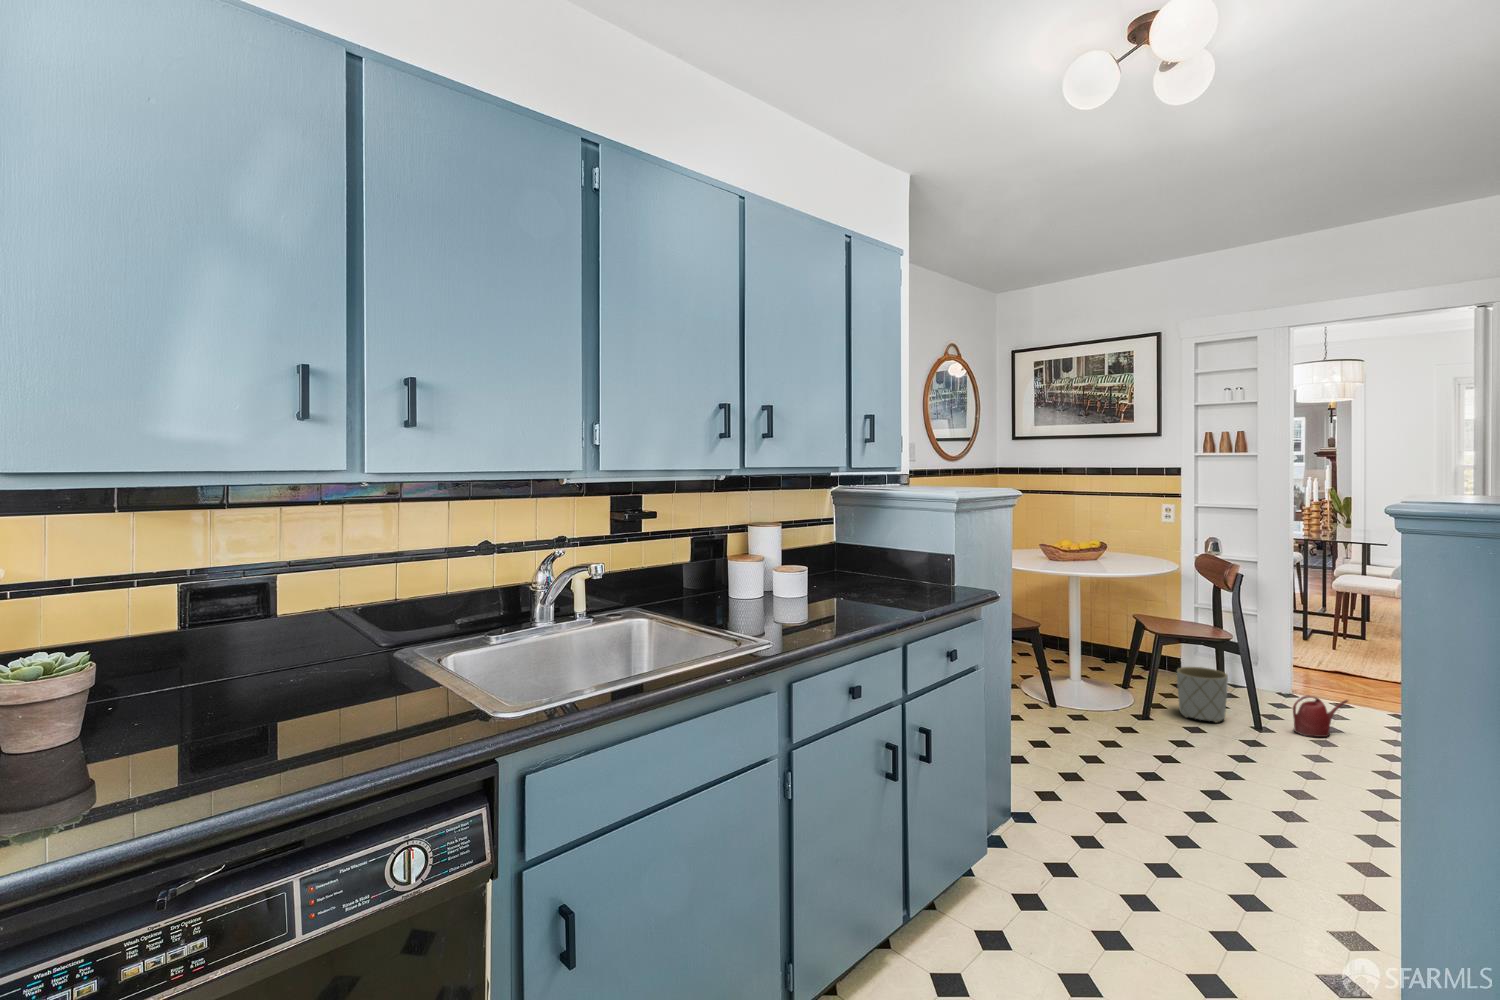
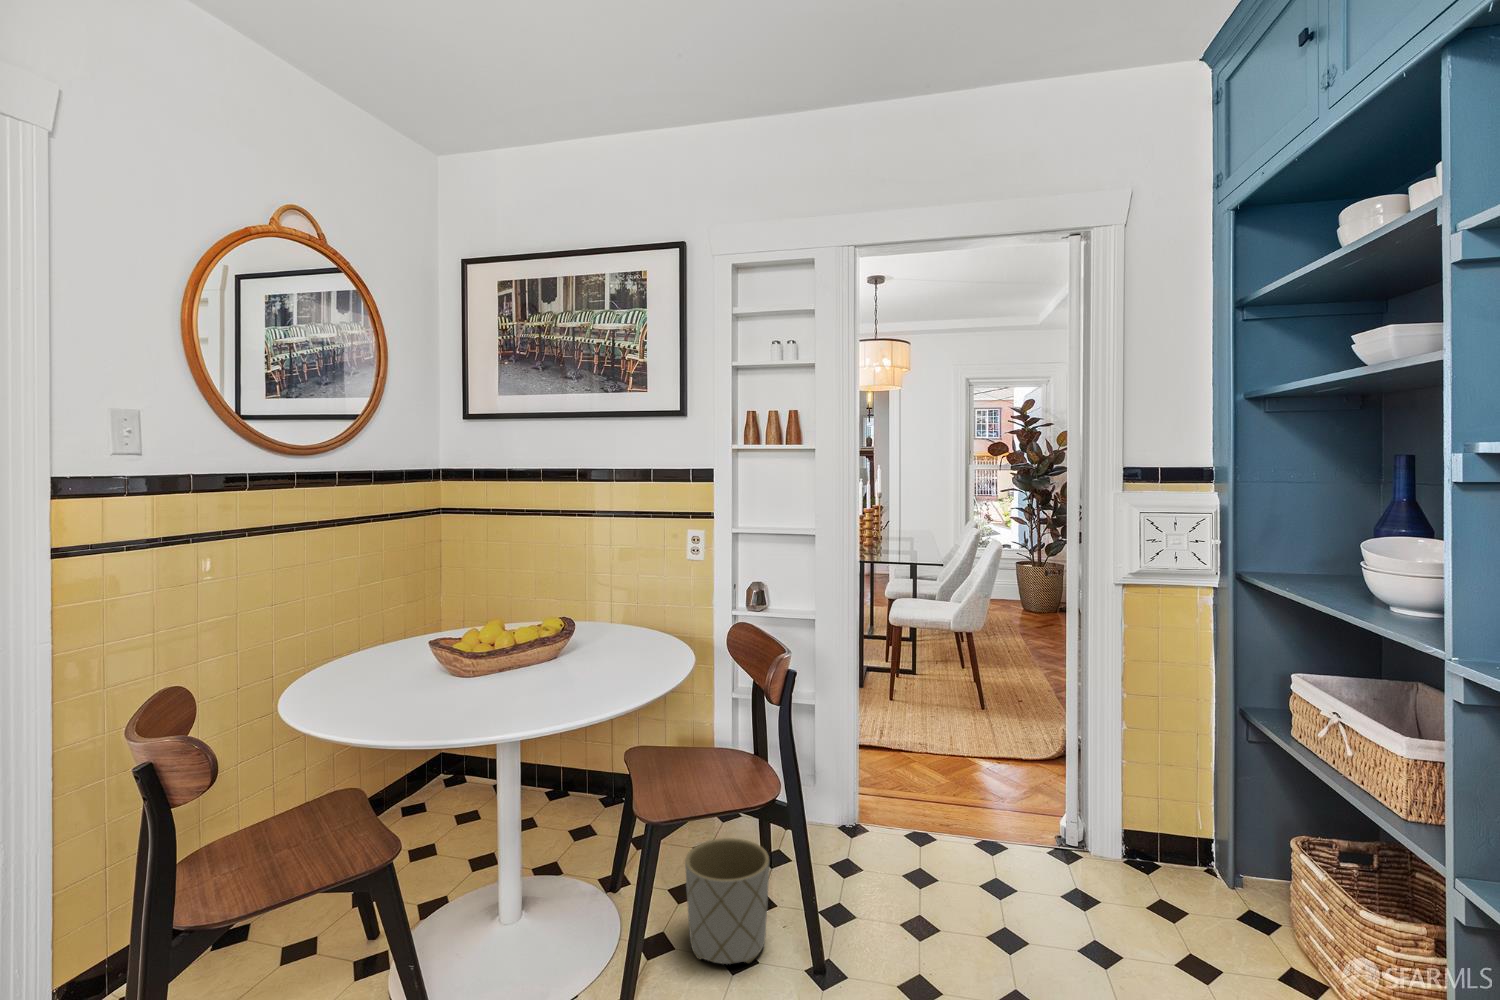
watering can: present [1293,696,1348,737] -> none [870,870,947,963]

